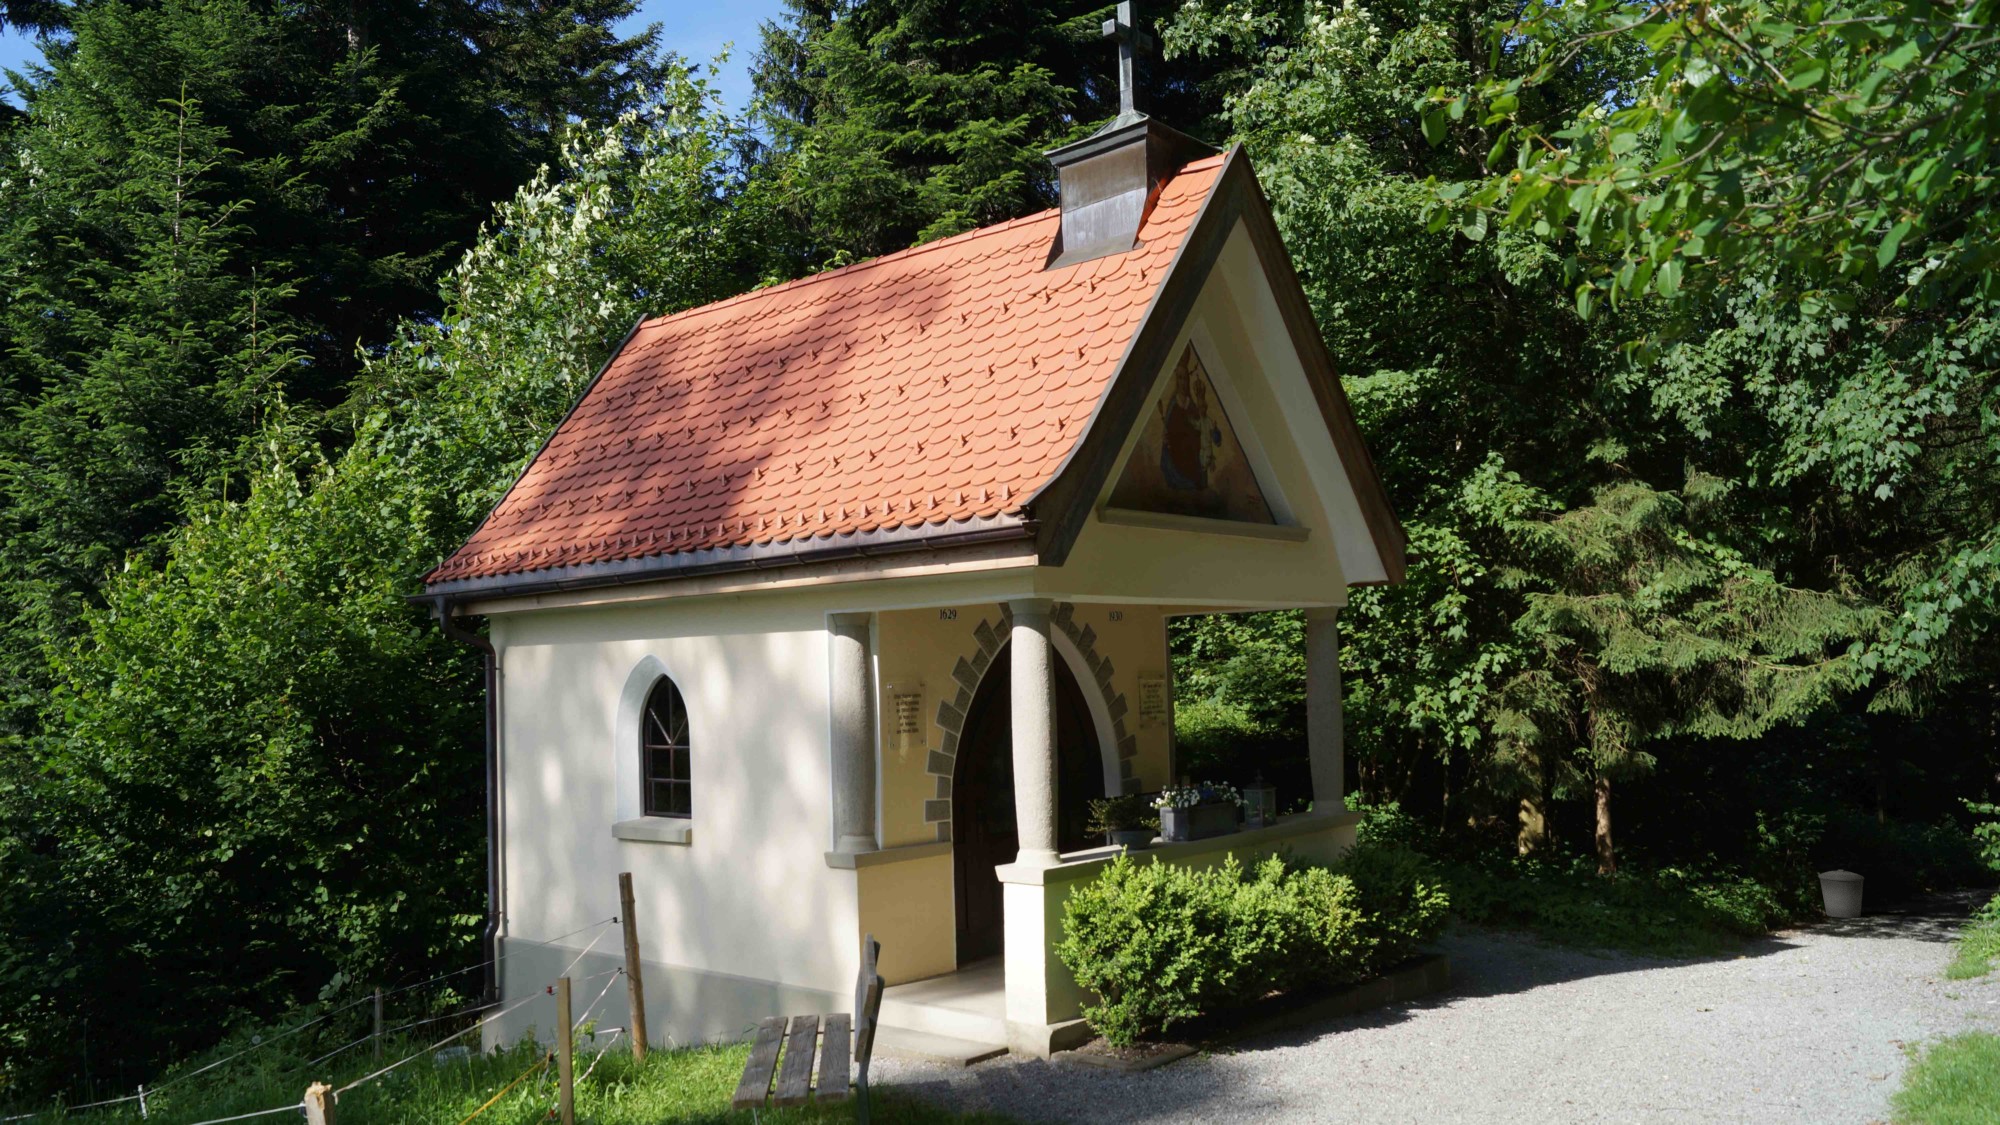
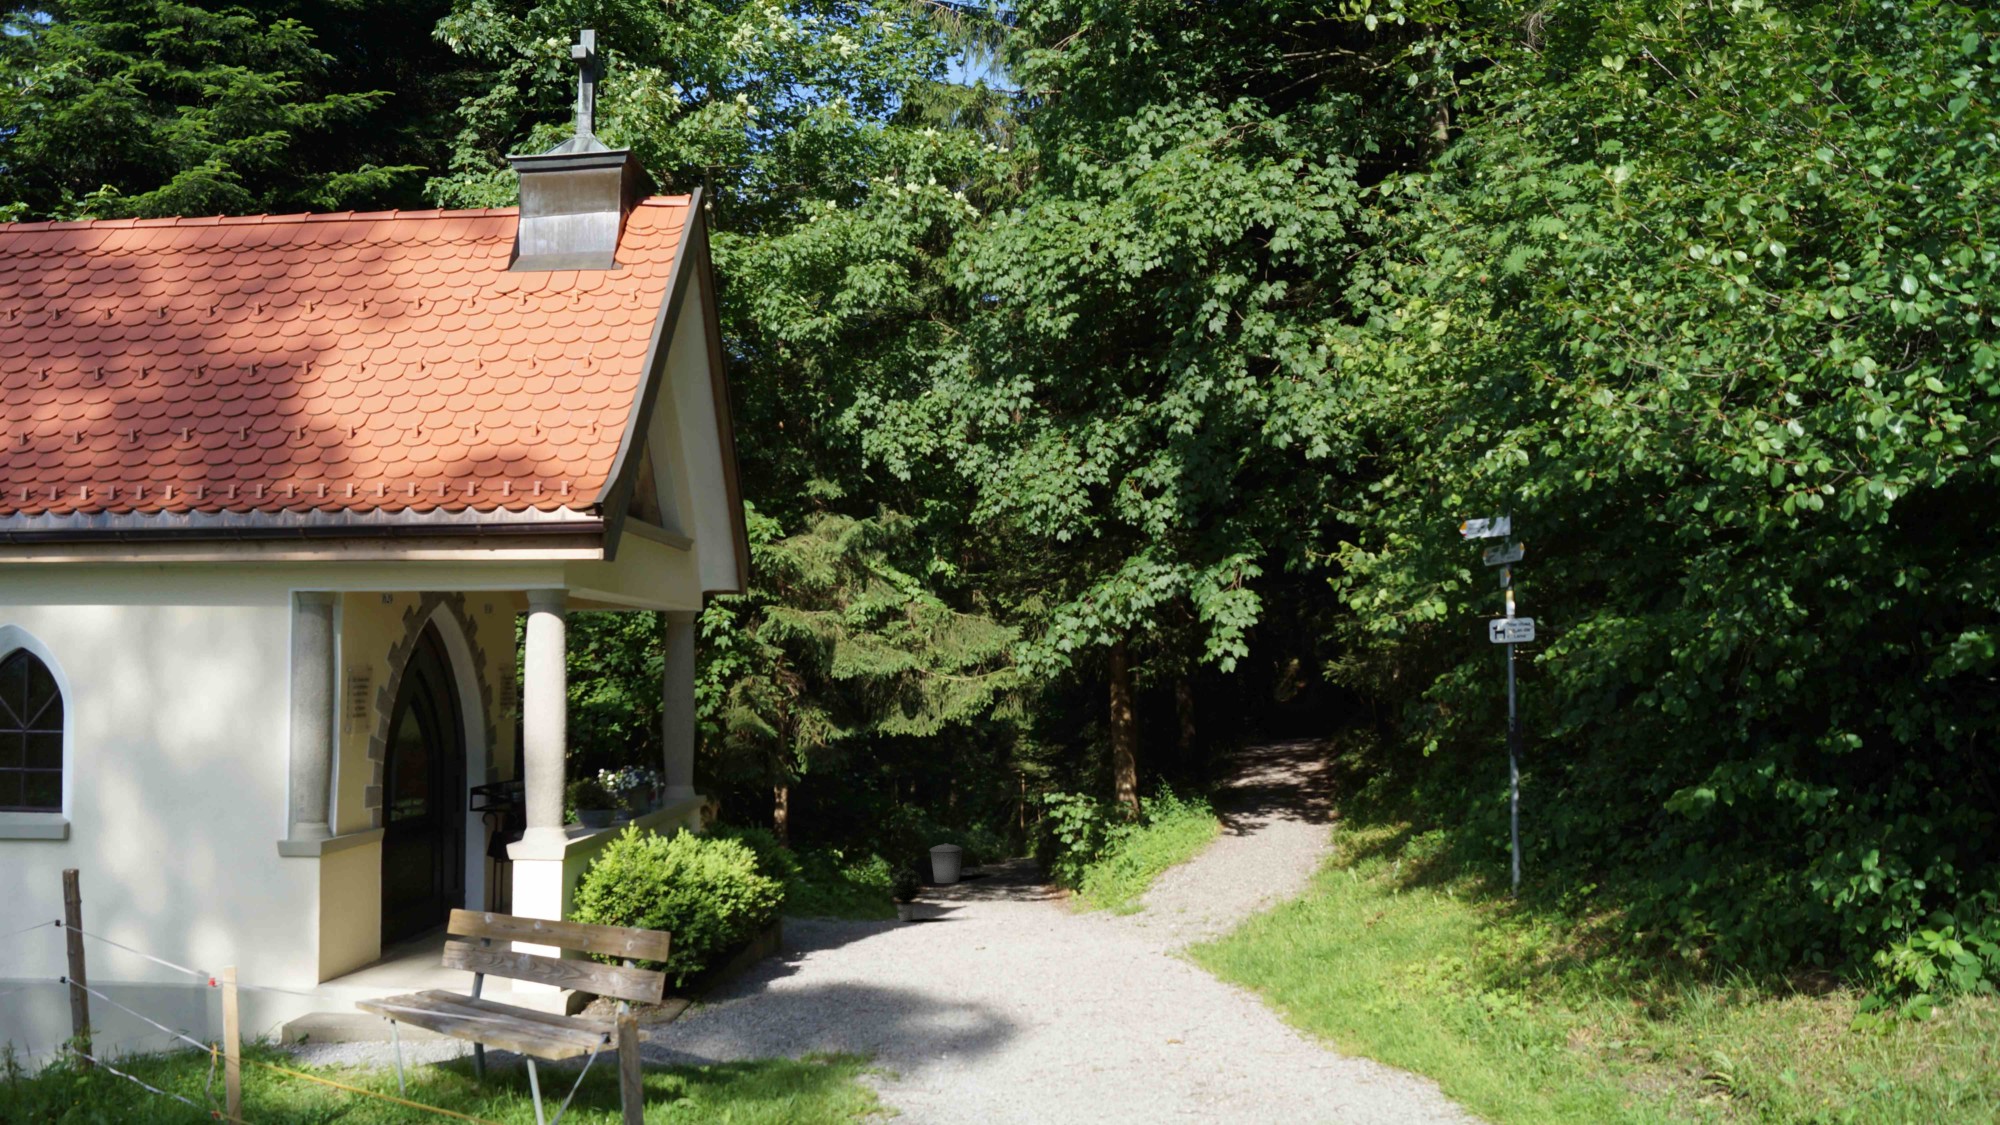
potted plant: none [1662,894,1711,958] -> present [888,868,922,921]

